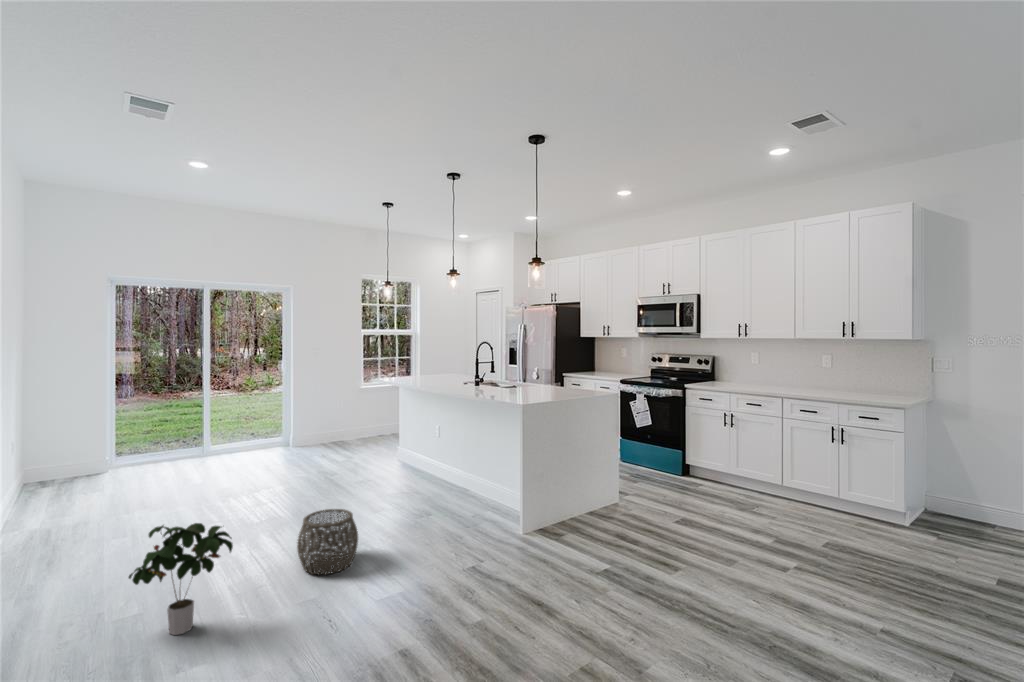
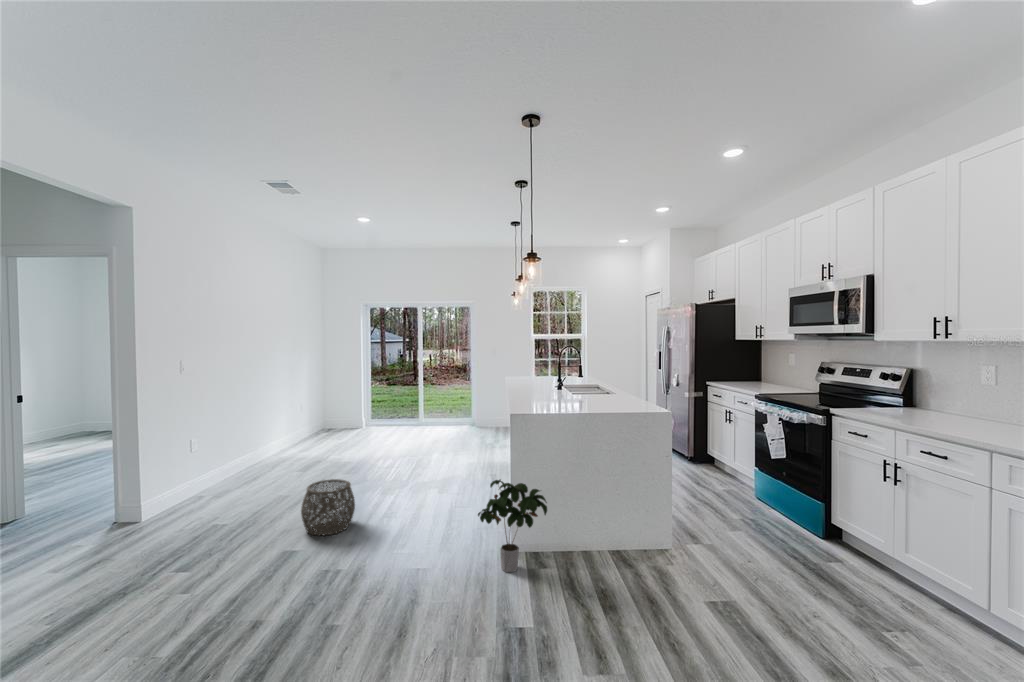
potted plant: present [129,523,233,635] -> present [478,480,547,572]

